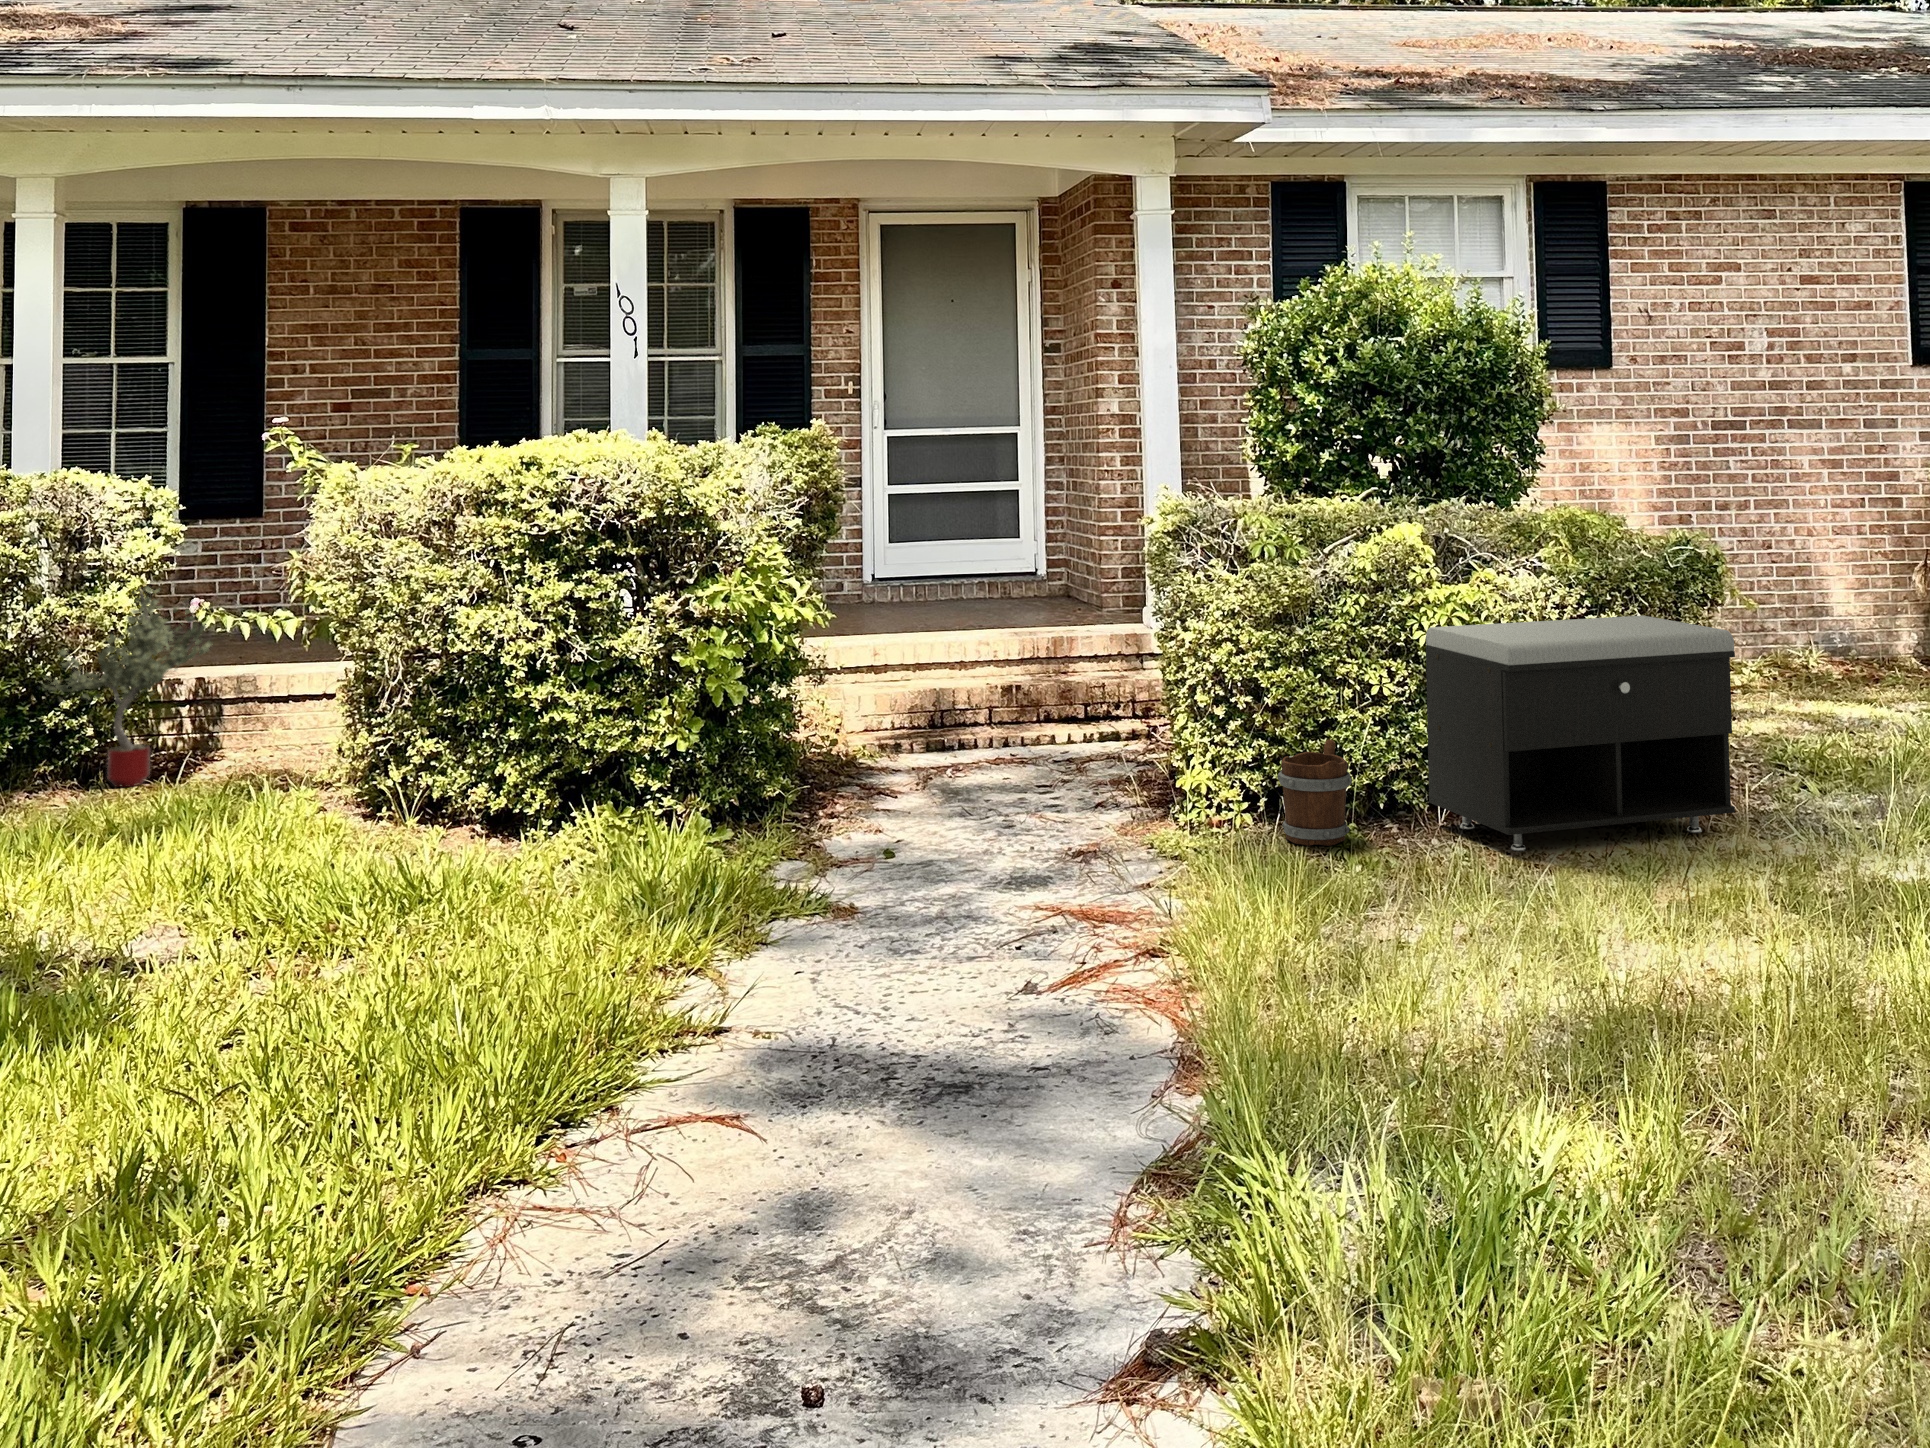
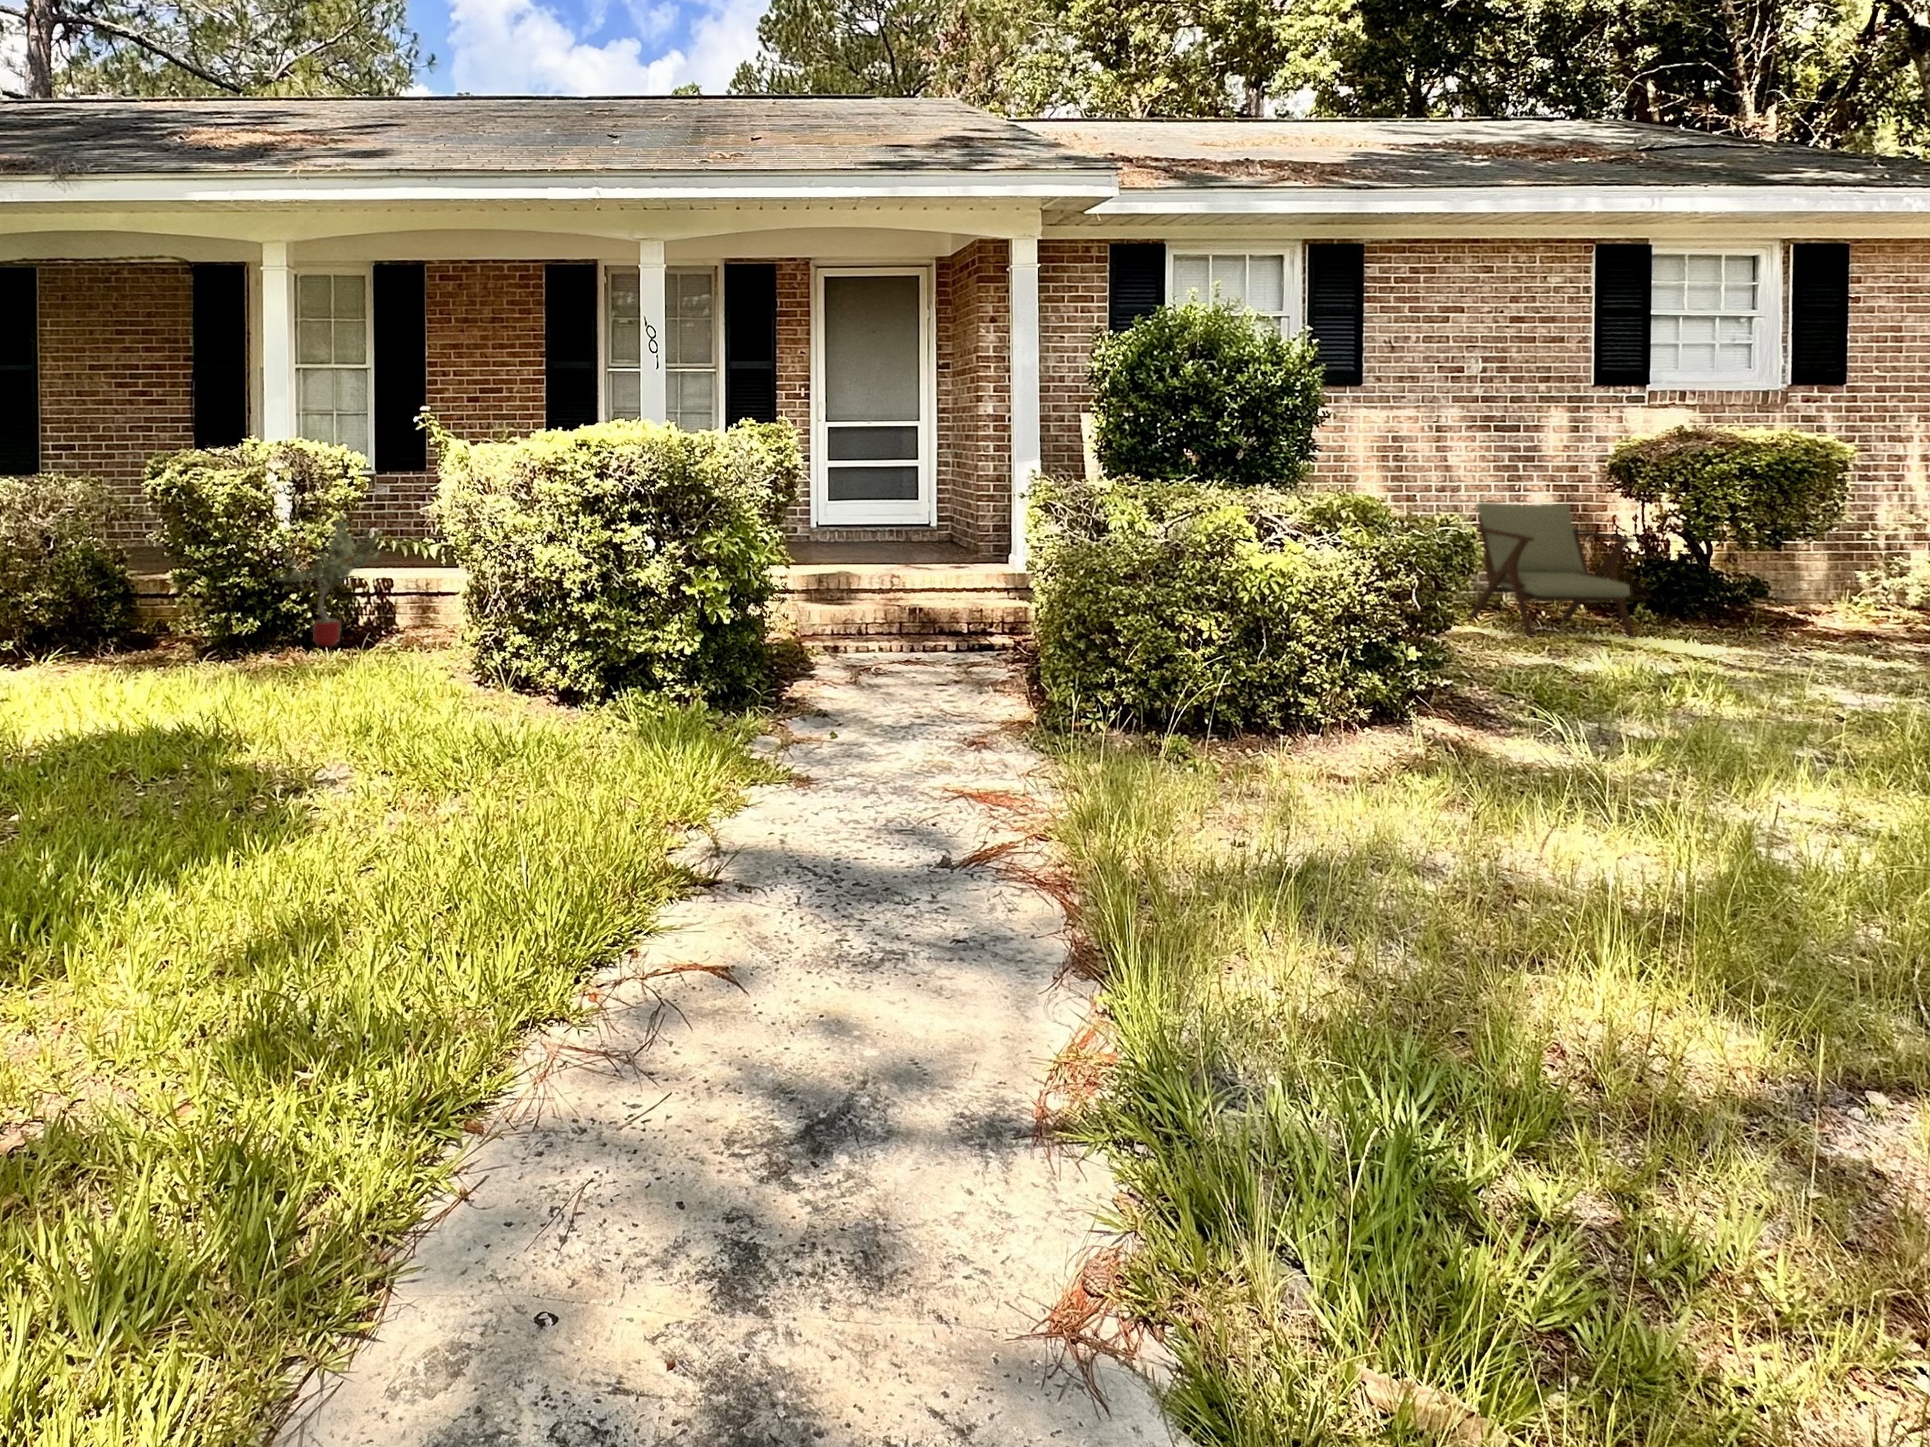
lounge chair: none [1731,515,1922,686] -> present [1469,503,1635,639]
storage bench: present [1426,616,1735,851] -> none [1247,590,1513,777]
bucket: present [1278,739,1352,846] -> none [1129,674,1189,760]

